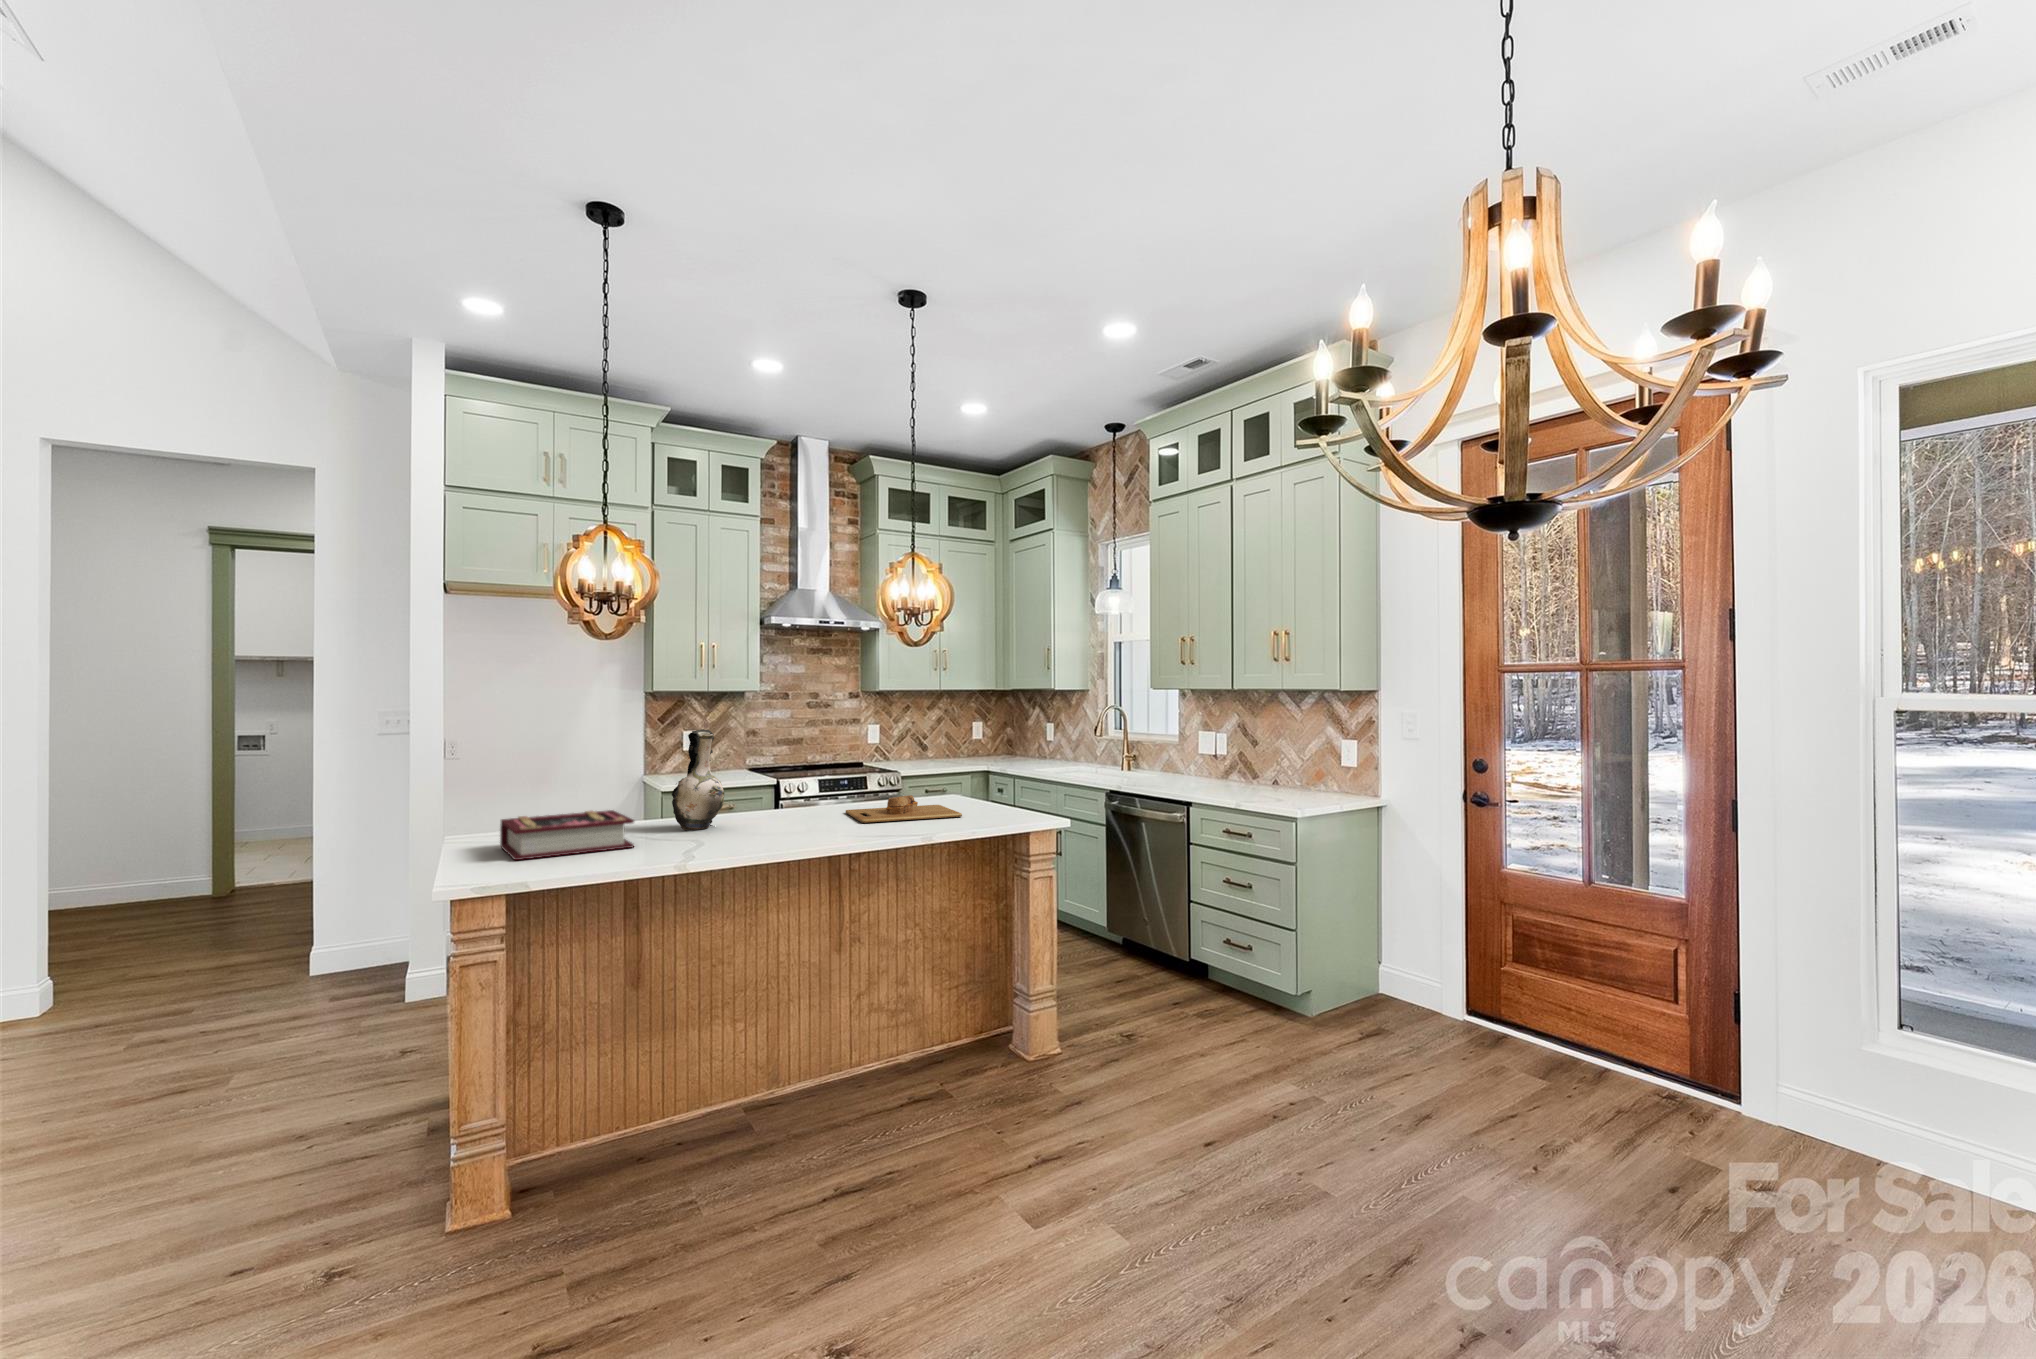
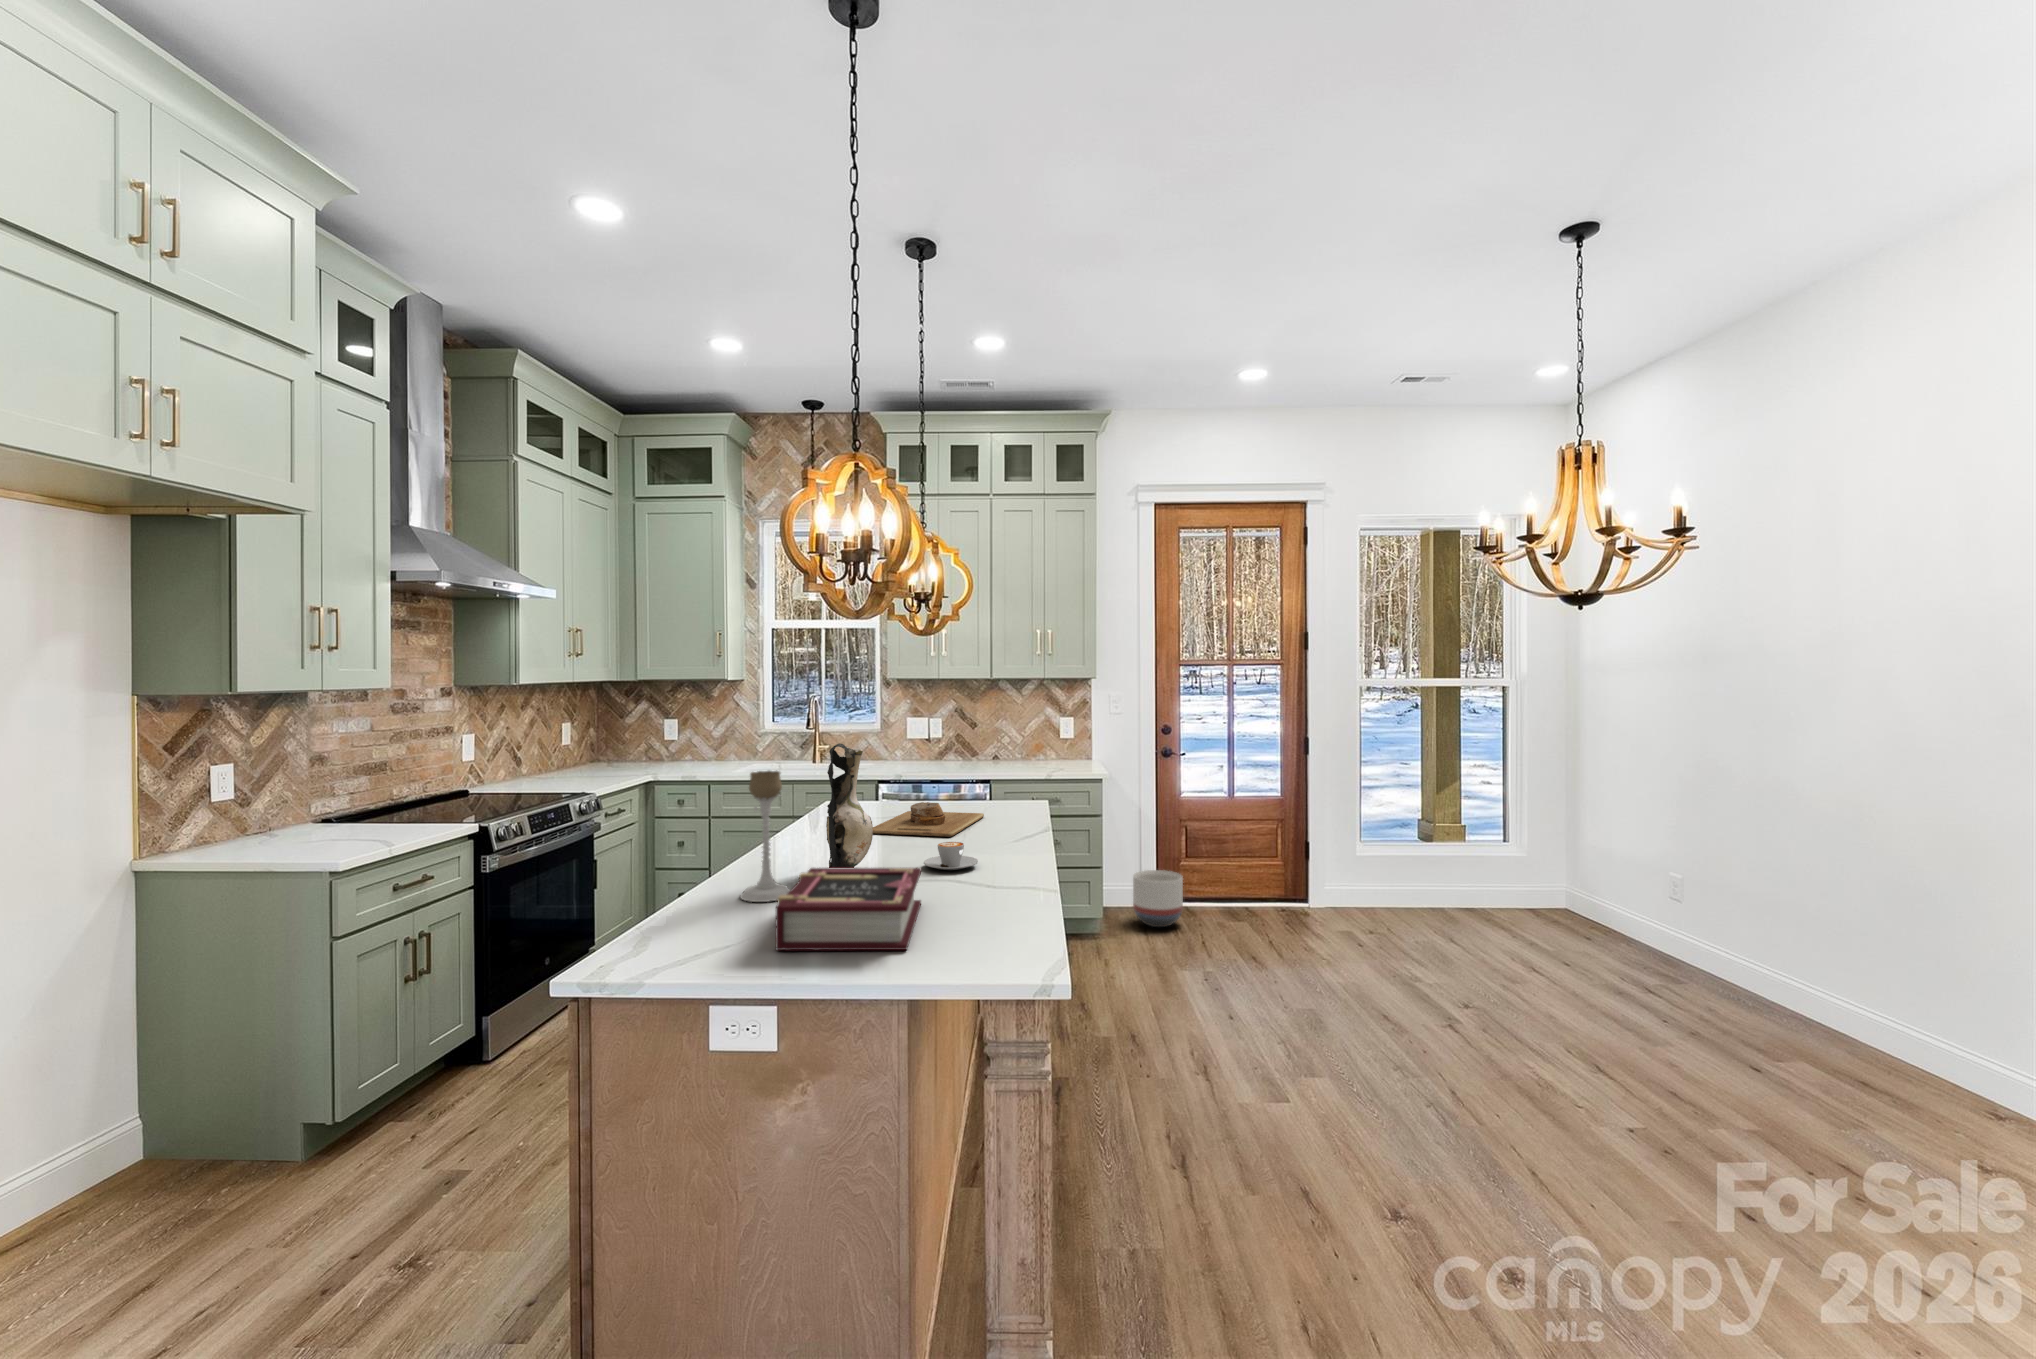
candle holder: none [612,743,650,831] -> present [740,771,790,902]
coffee cup: none [734,816,780,838] -> present [924,842,978,870]
planter: none [1364,944,1434,1023] -> present [1133,870,1183,927]

